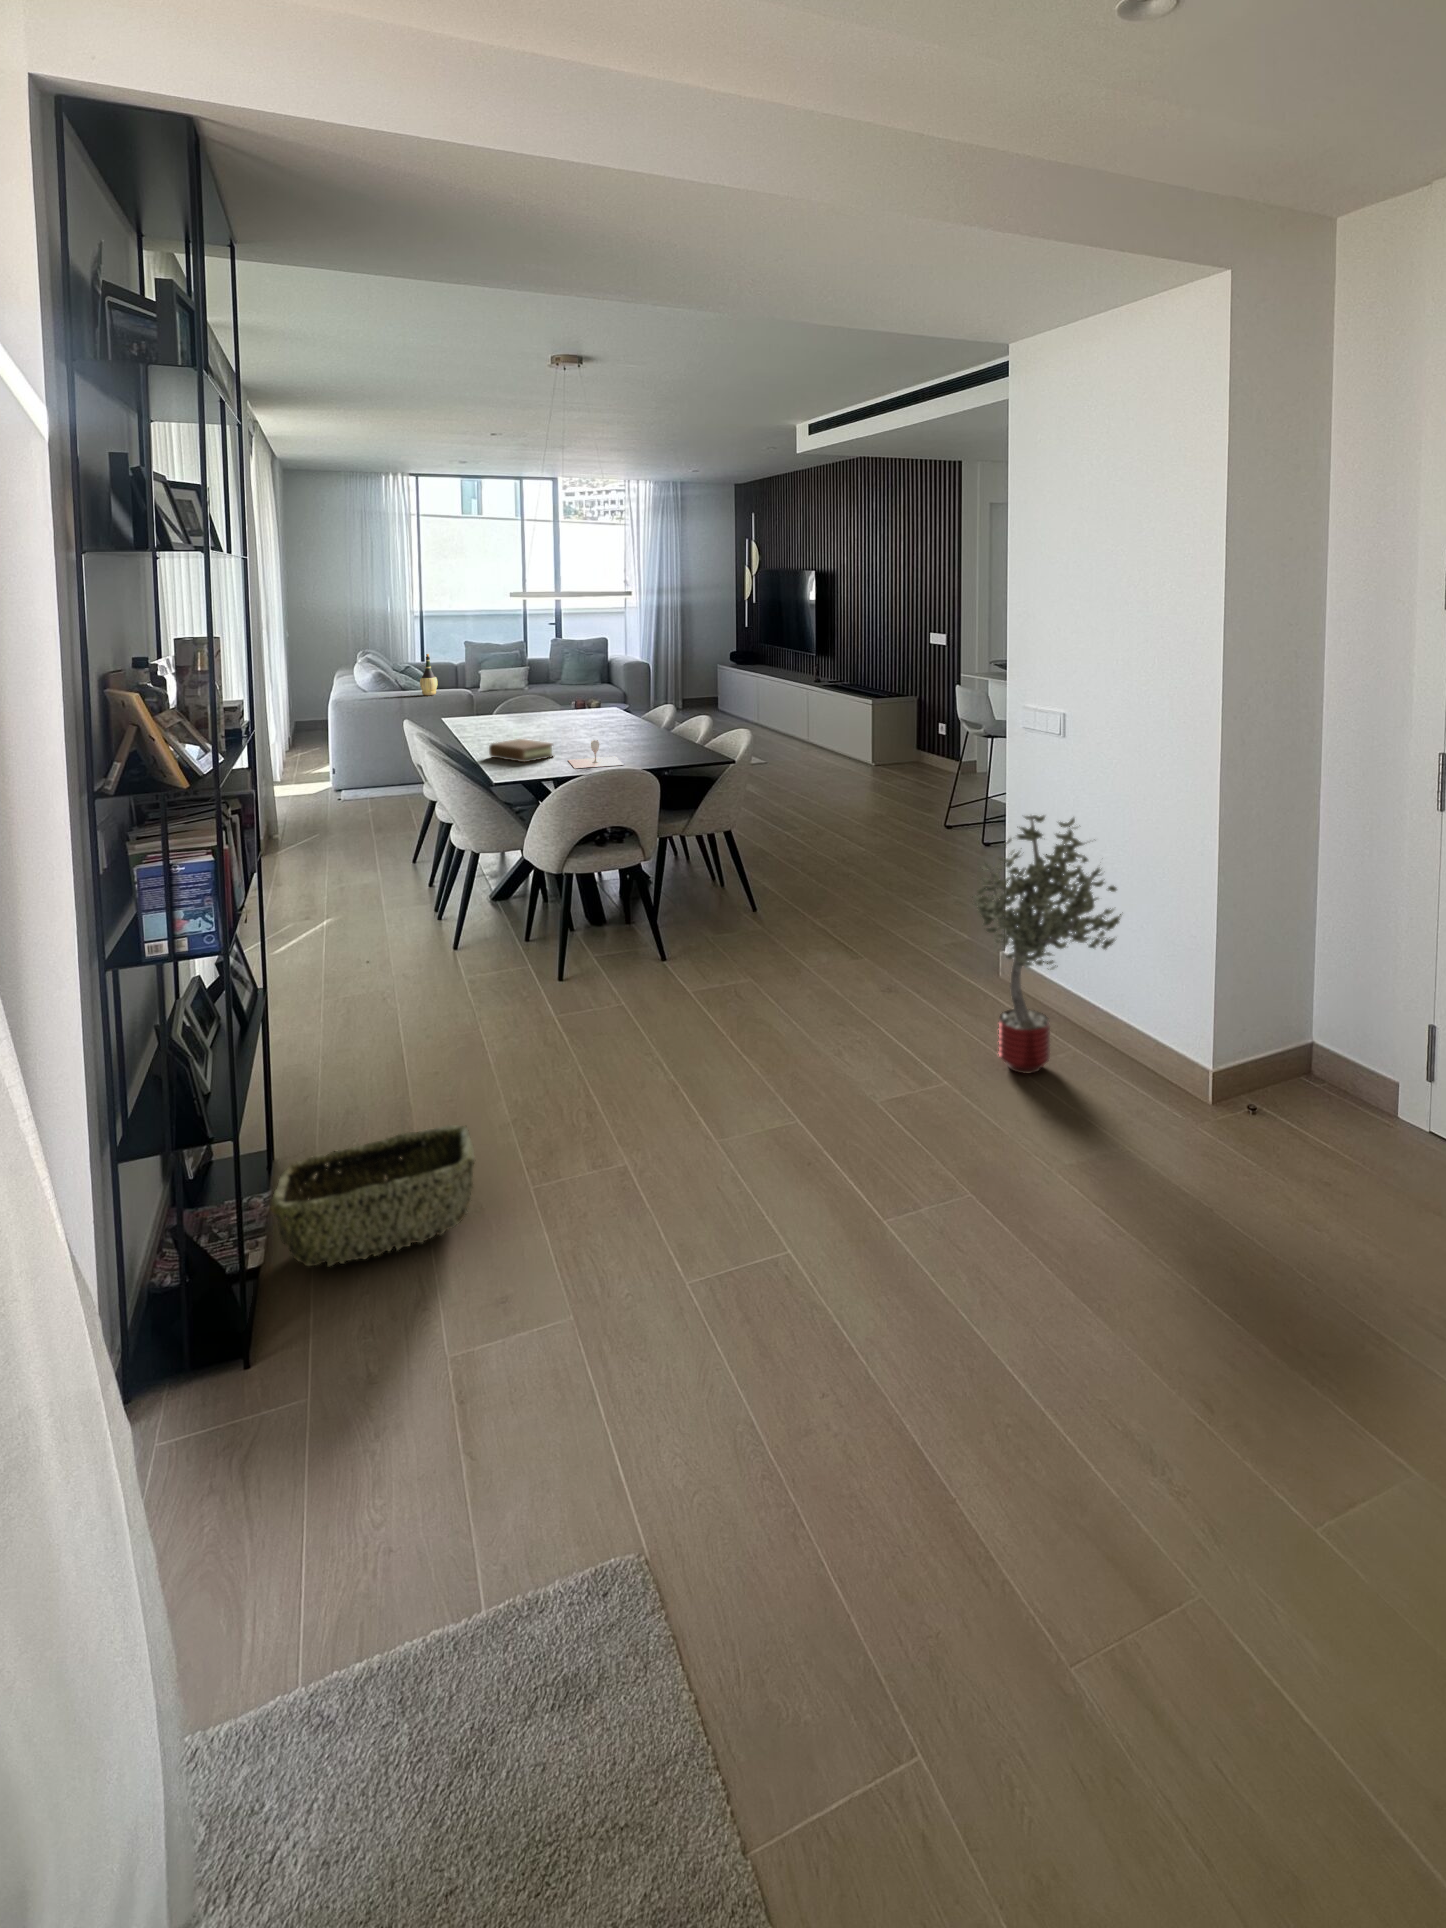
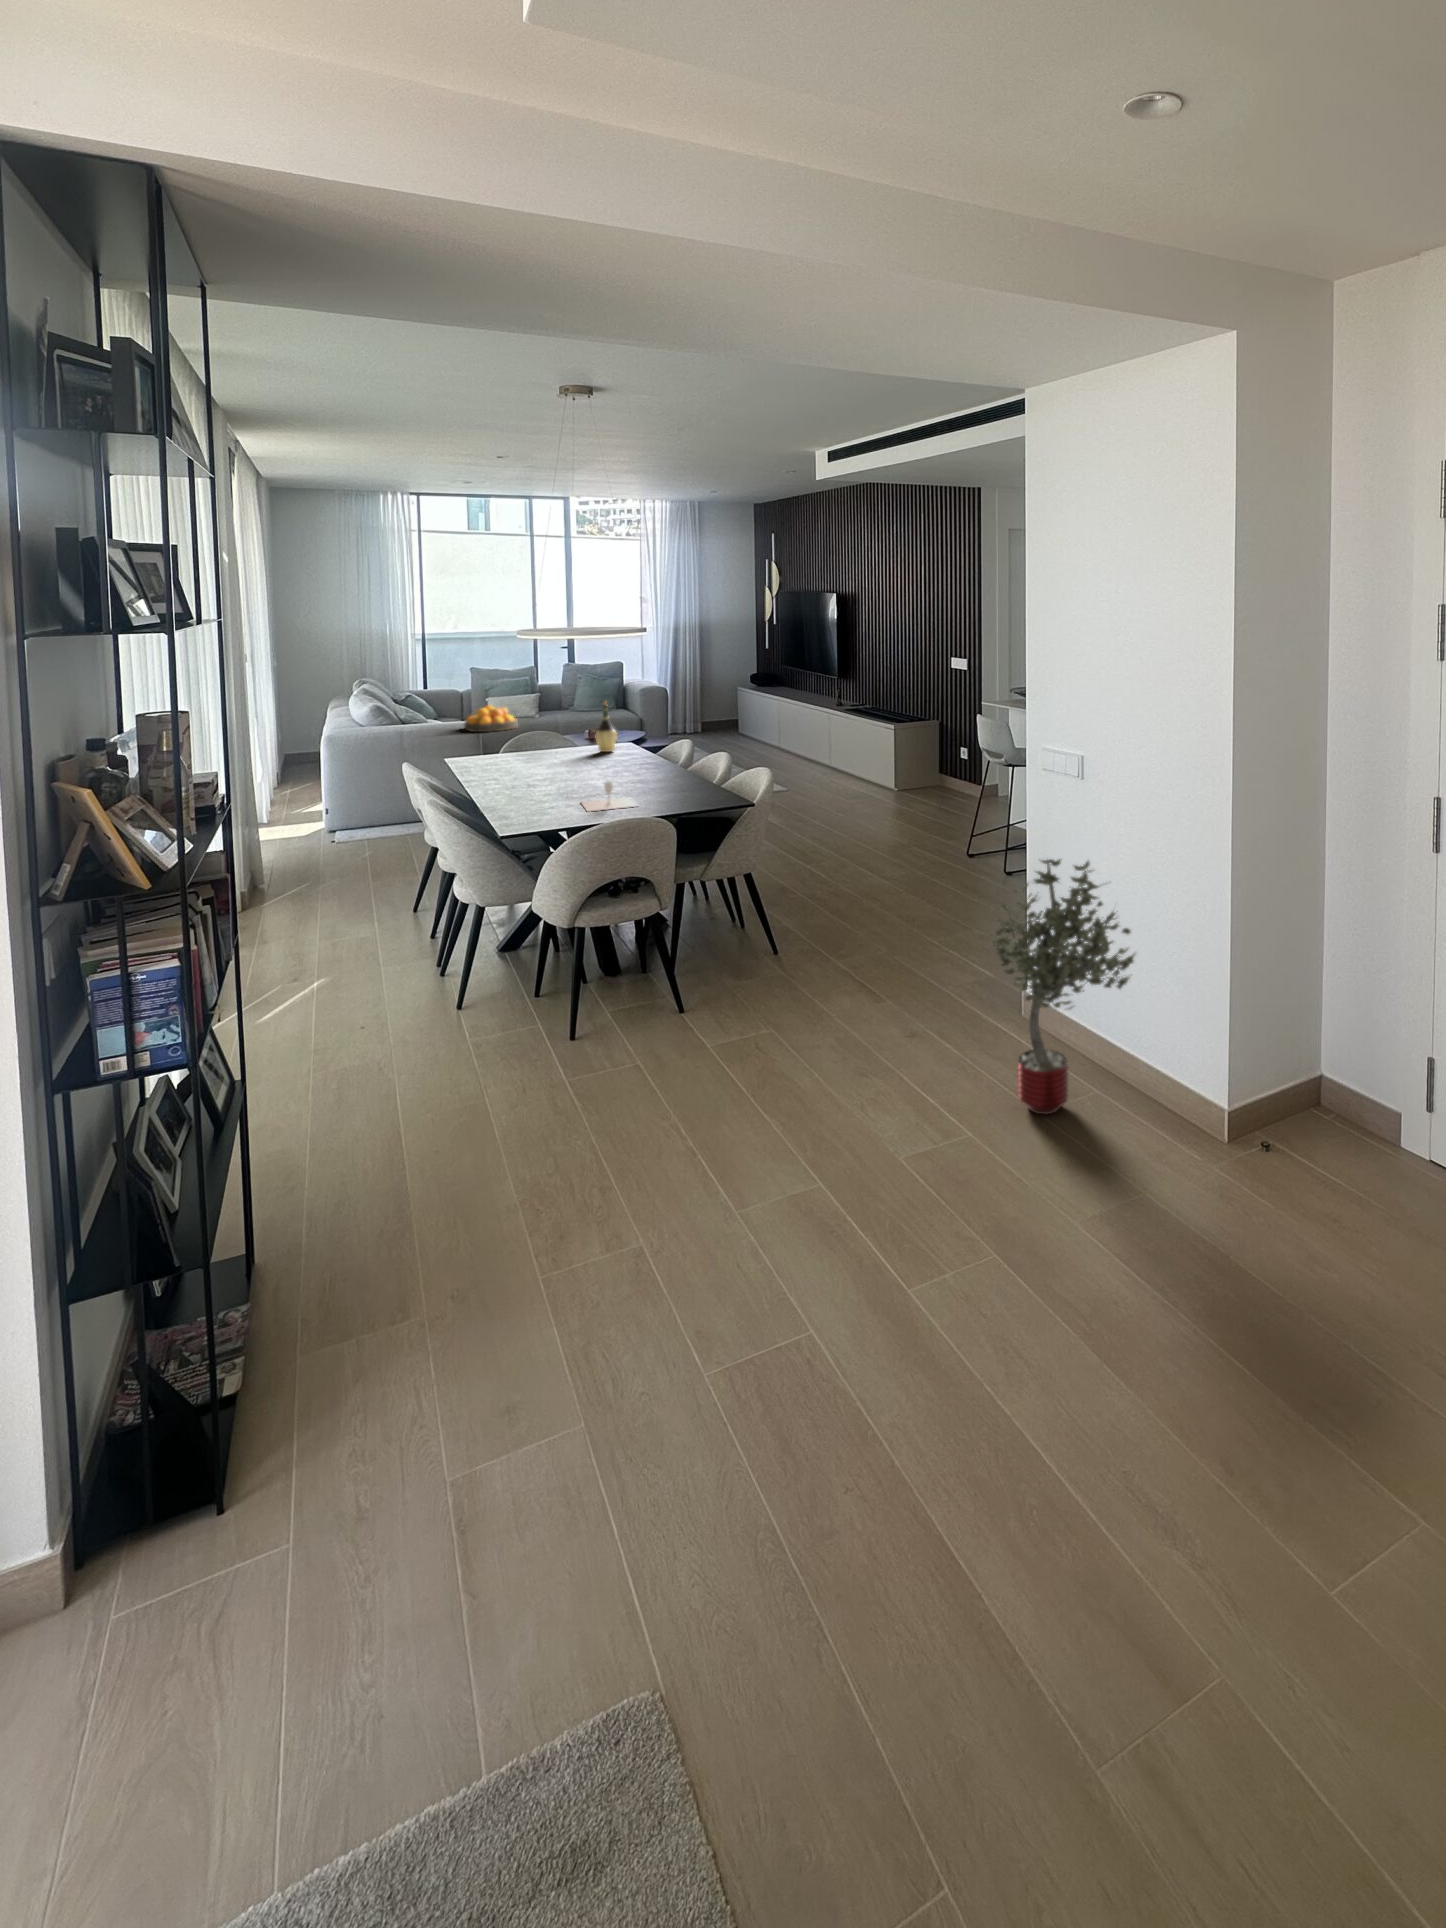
wine bottle: present [420,654,438,695] -> present [595,702,617,752]
fruit bowl: none [457,673,508,698] -> present [464,705,518,732]
book: present [489,739,553,762] -> none [497,780,566,806]
woven basket: present [271,1125,475,1266] -> none [249,1213,479,1385]

